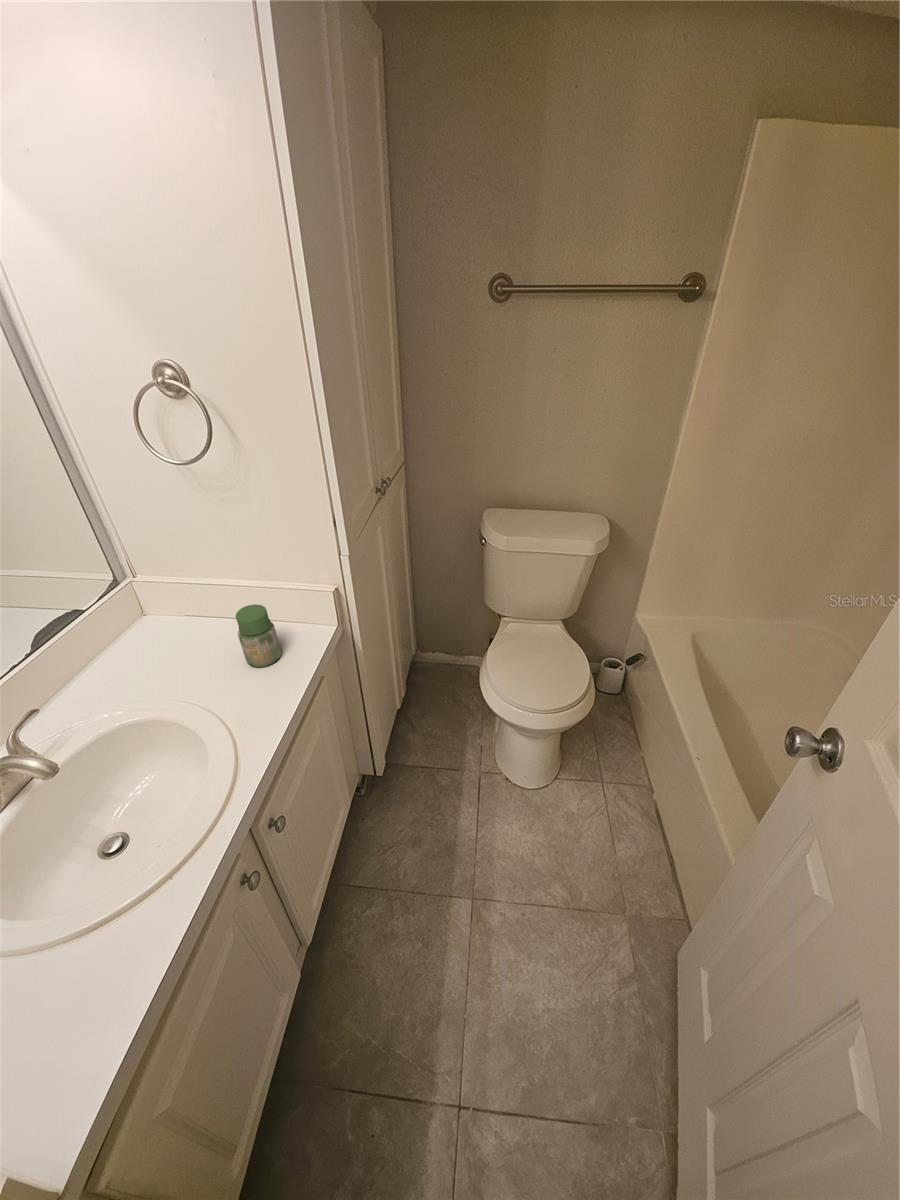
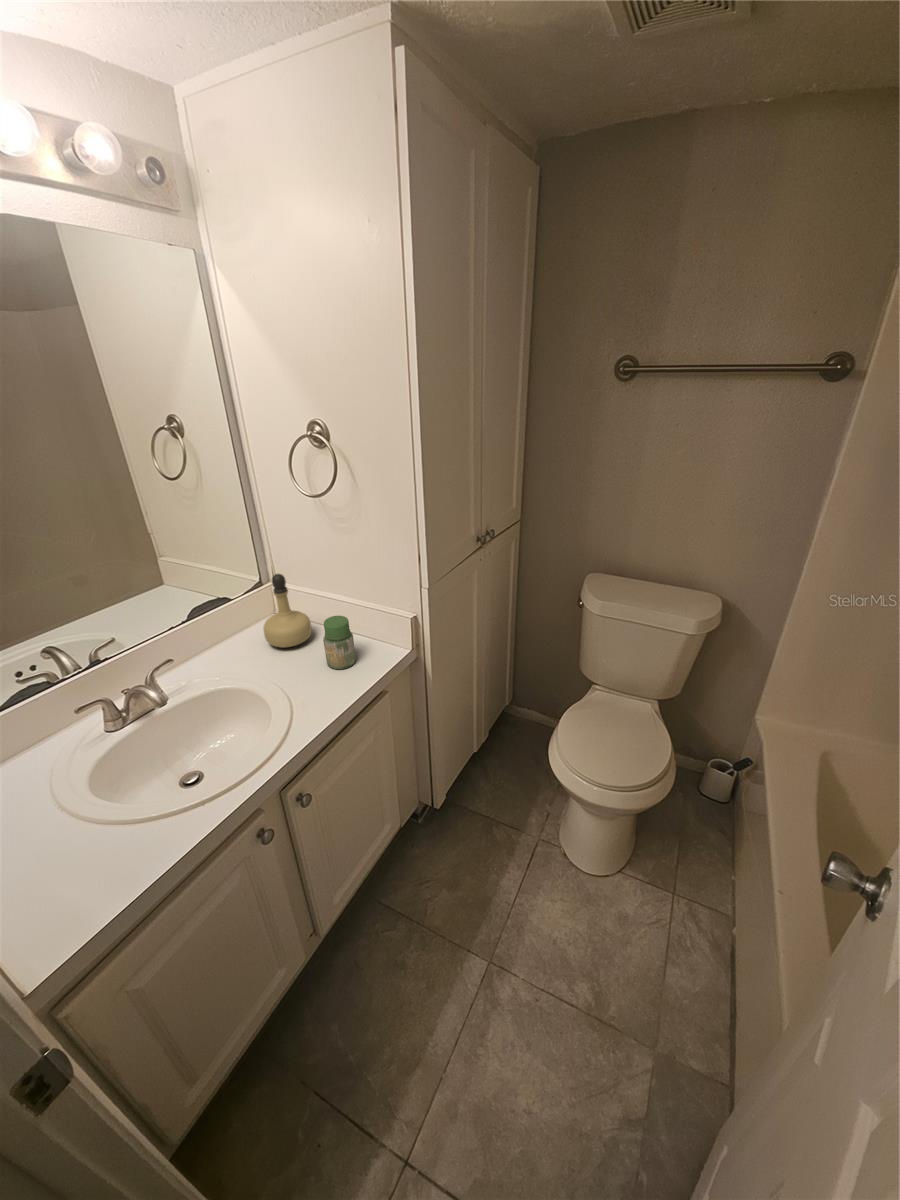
perfume bottle: none [146,568,212,658] -> present [263,574,312,647]

